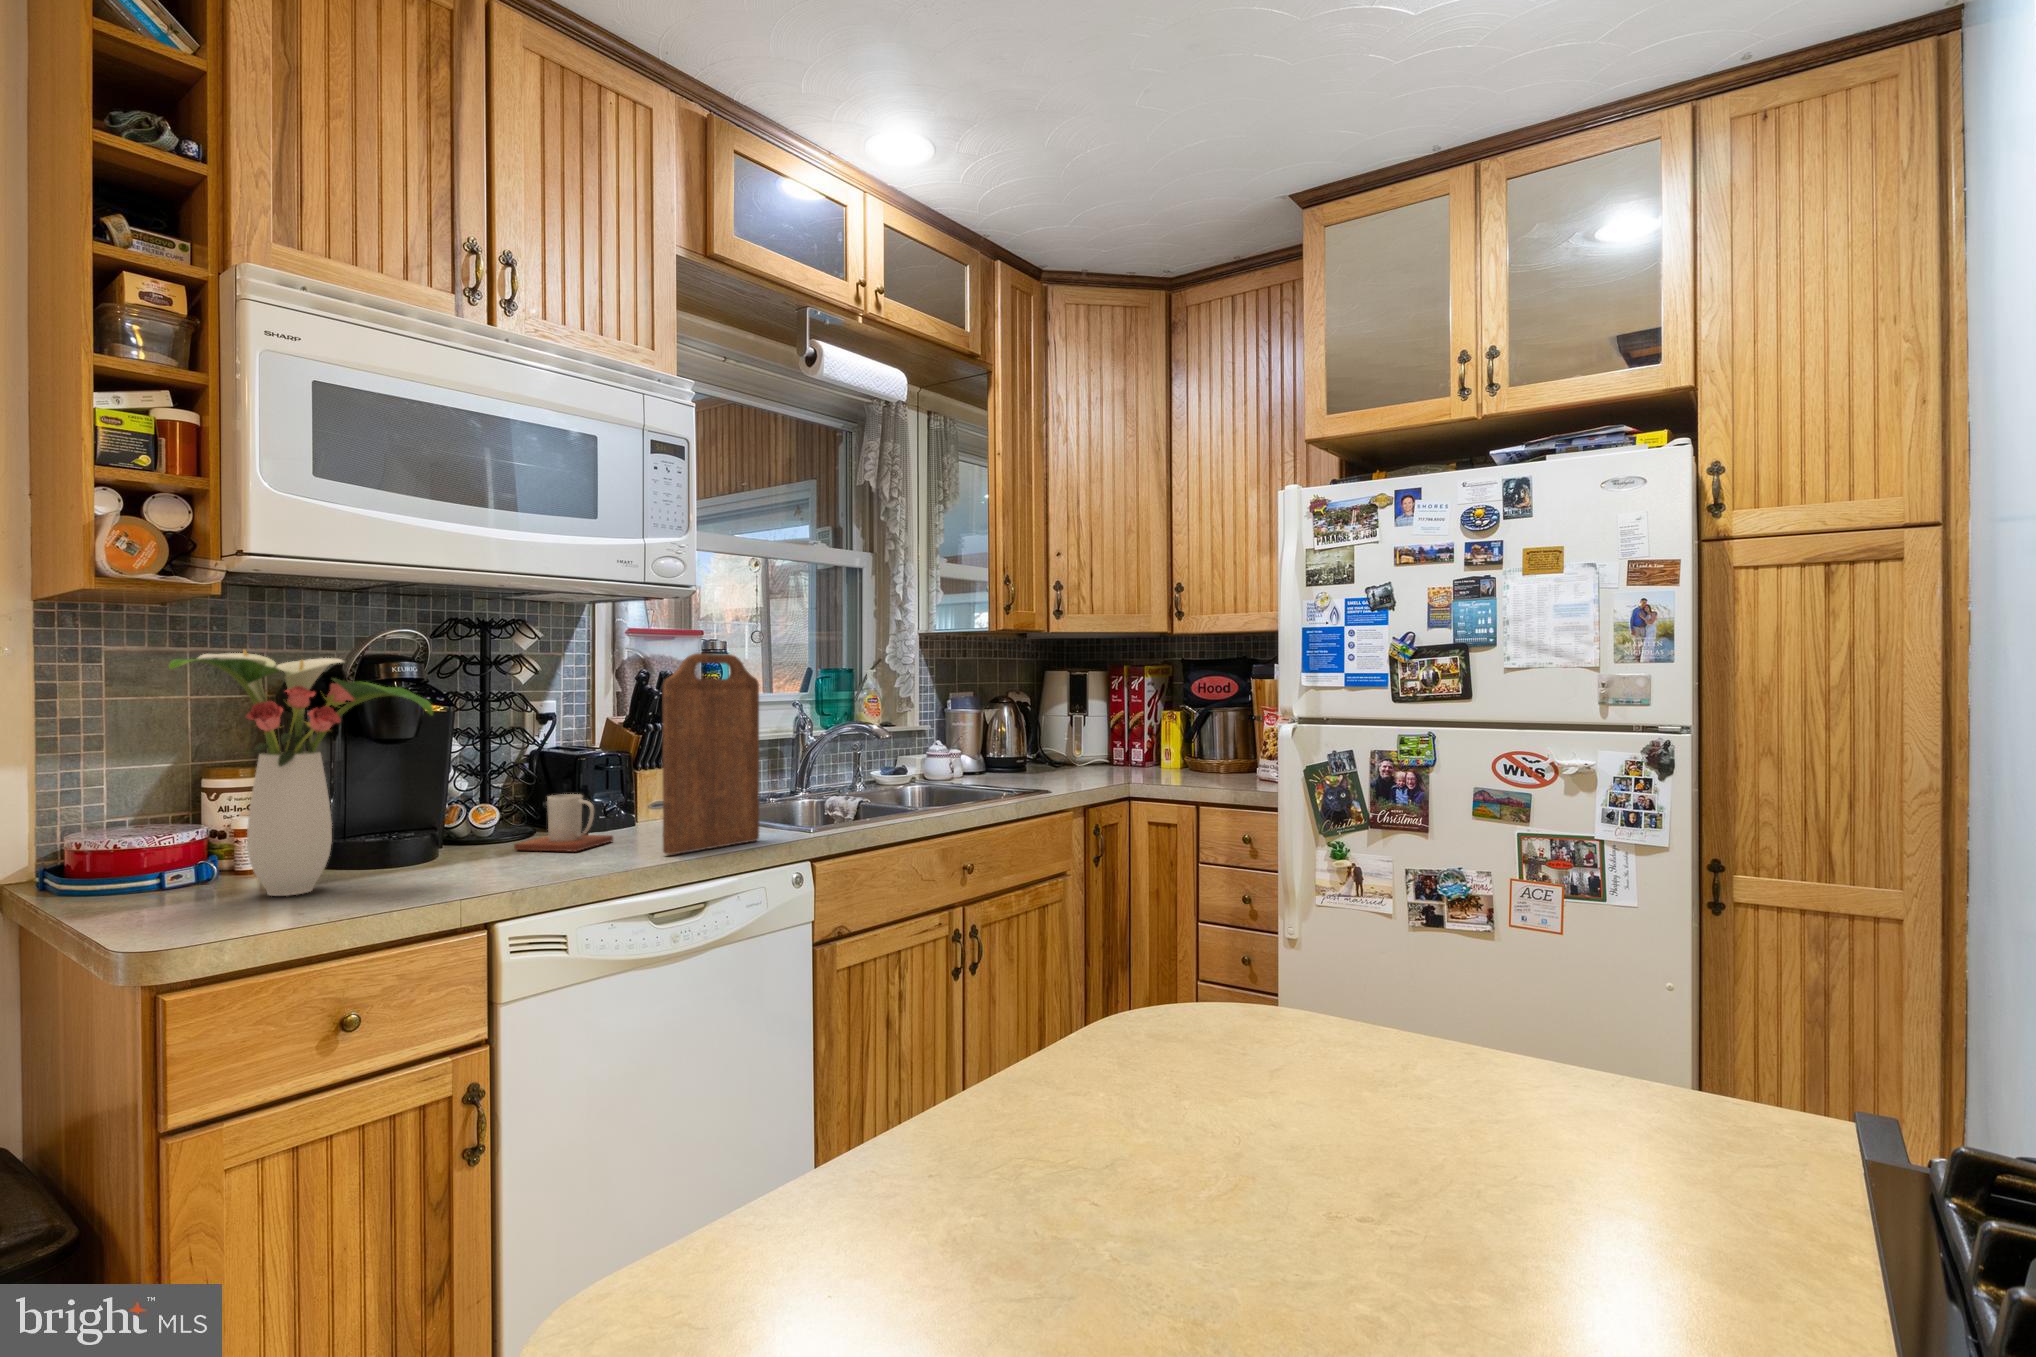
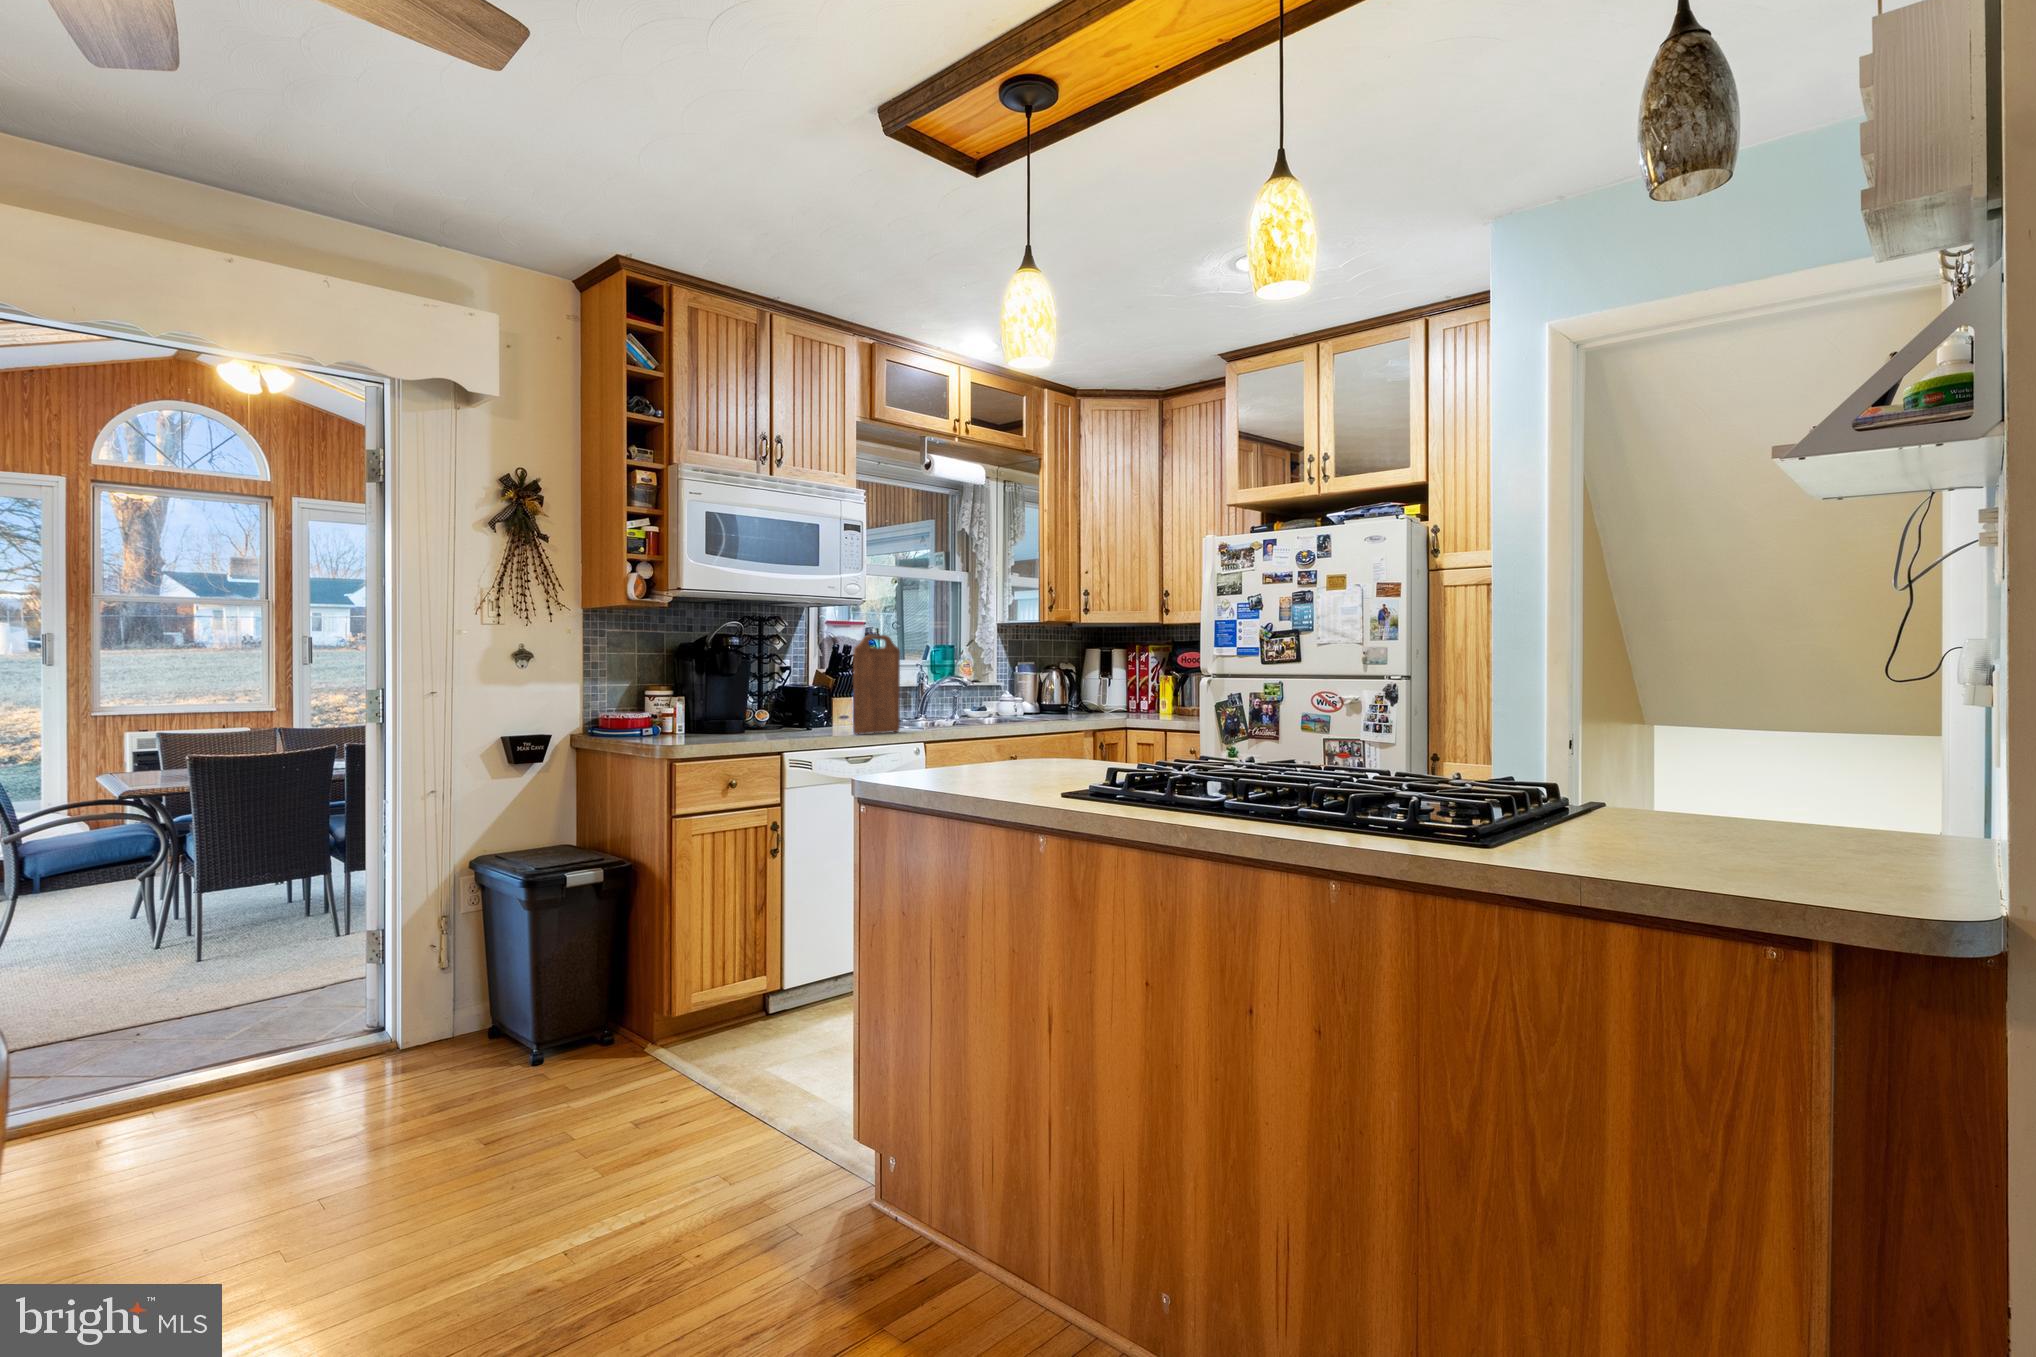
flower arrangement: present [169,650,433,896] -> none [663,632,760,739]
mug: present [514,794,613,852] -> none [780,706,826,733]

